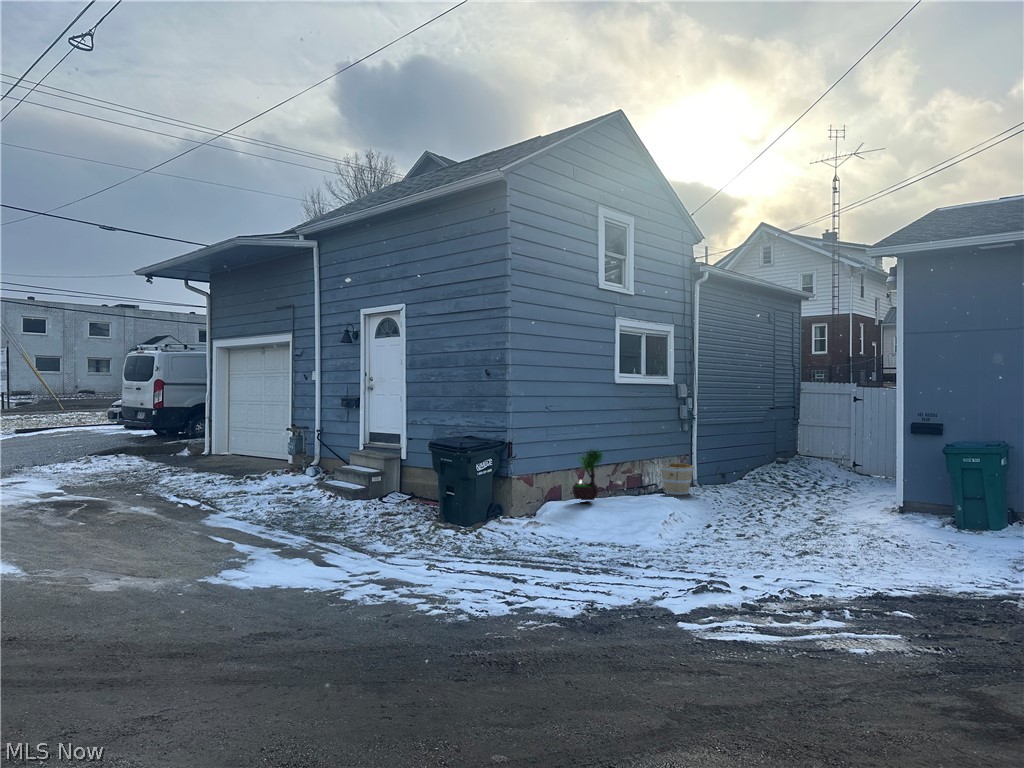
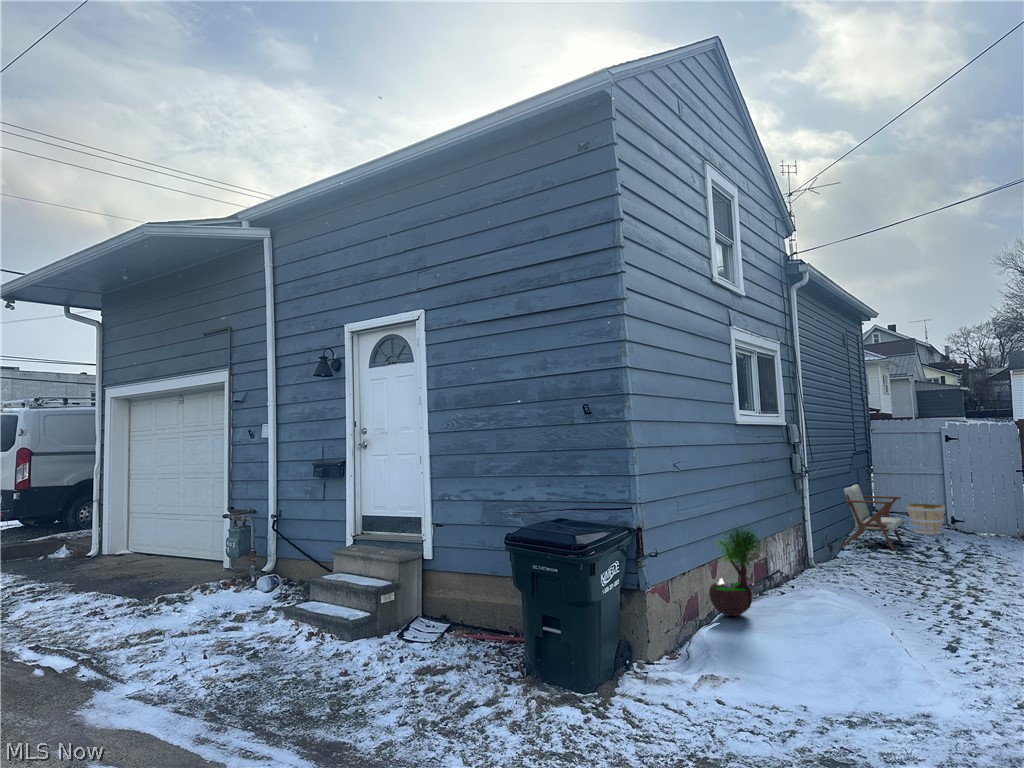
lounge chair: none [734,432,785,481] -> present [842,484,903,551]
wooden bucket: present [660,462,694,495] -> present [906,503,946,535]

